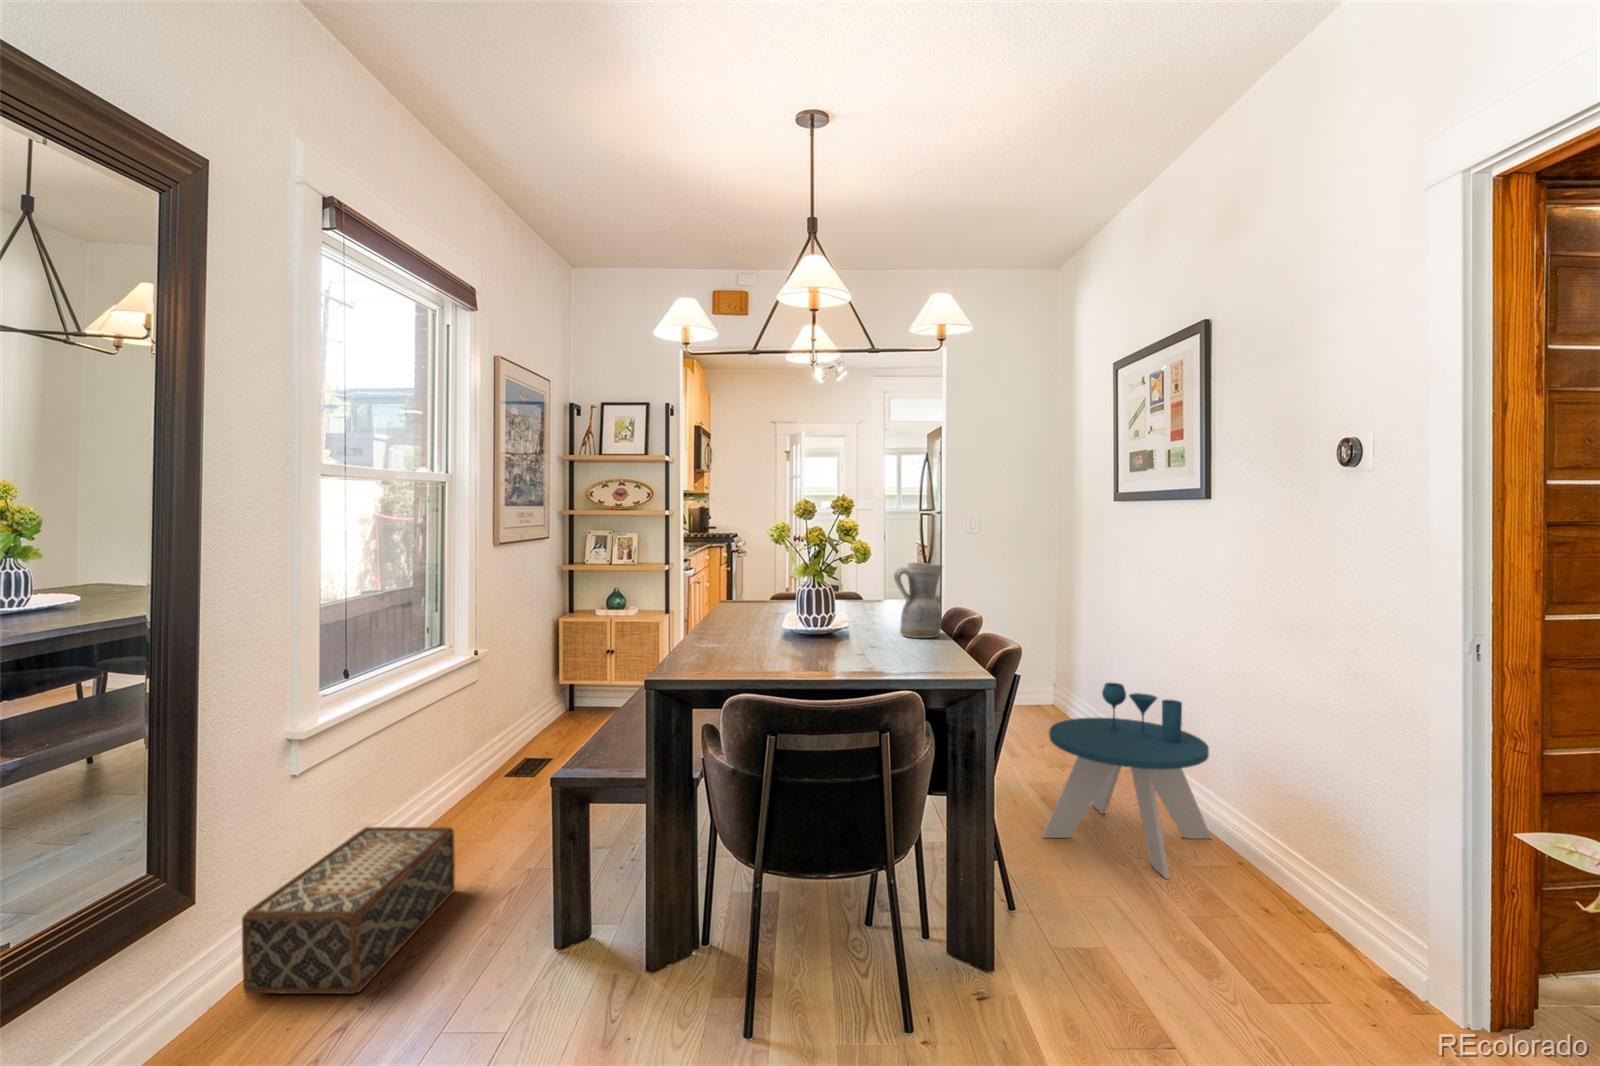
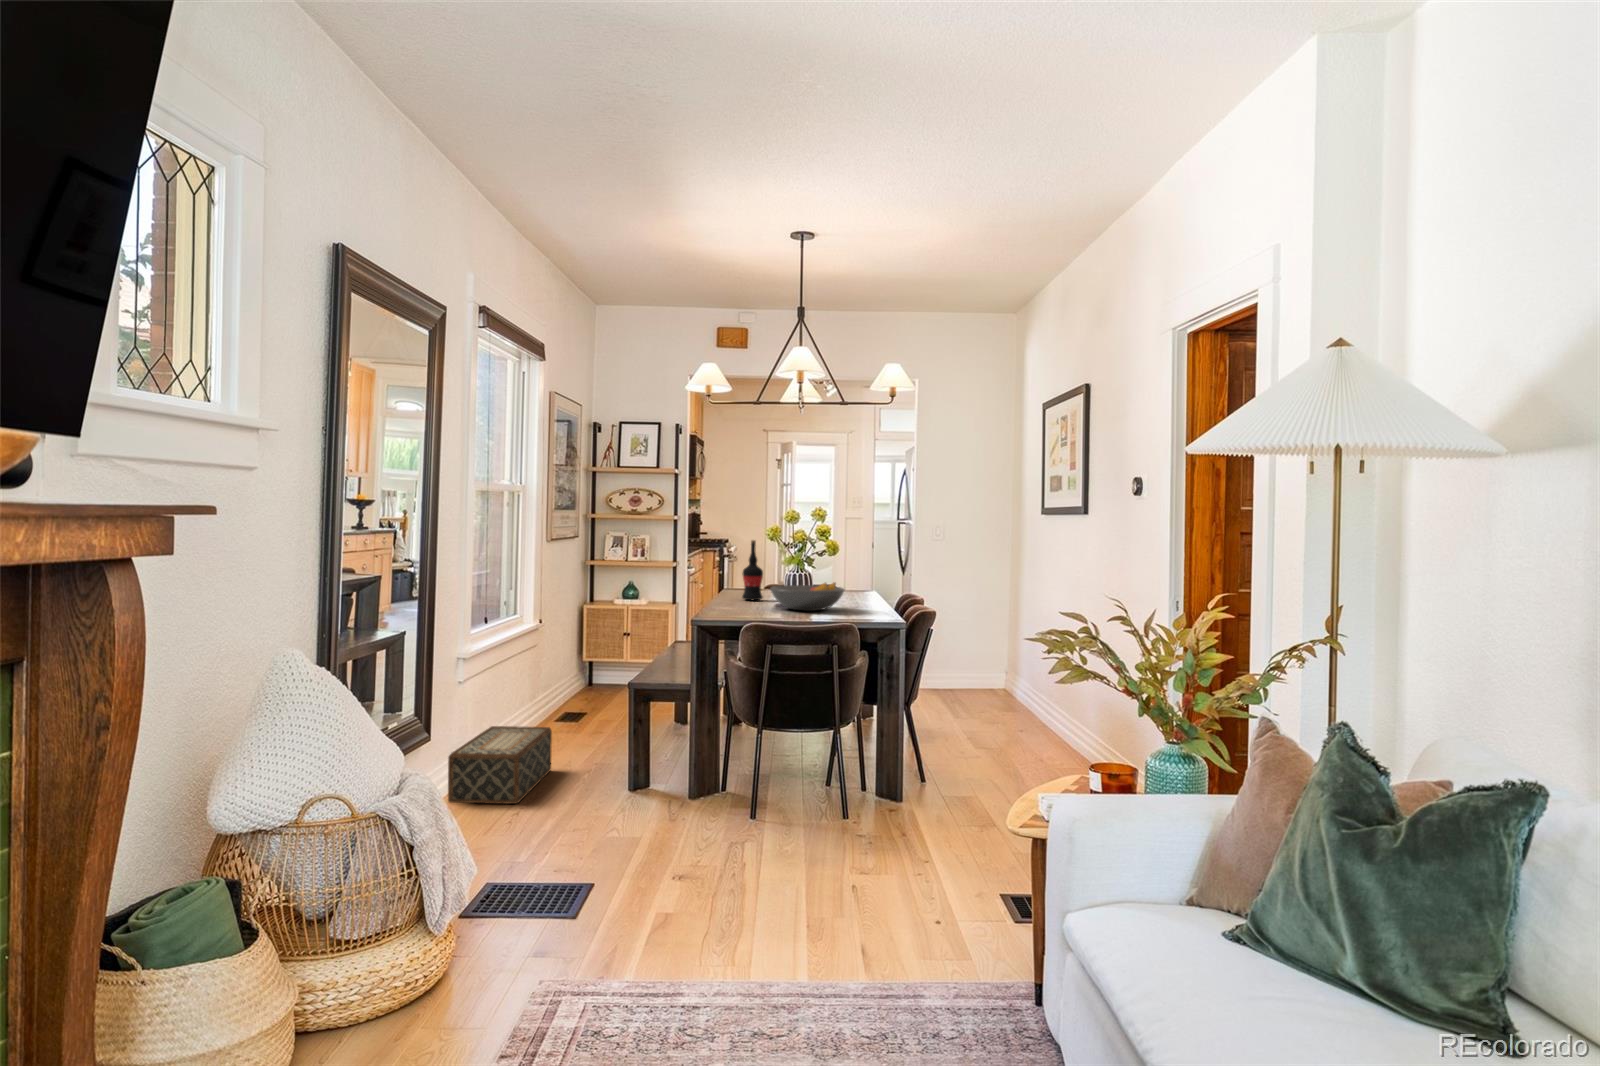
wine bottle: none [737,543,766,627] -> present [742,540,763,600]
ceramic pitcher: present [894,563,942,638] -> none [854,556,889,608]
fruit bowl: none [773,605,885,649] -> present [770,583,845,611]
side table: present [1042,683,1212,879] -> none [959,647,1080,773]

